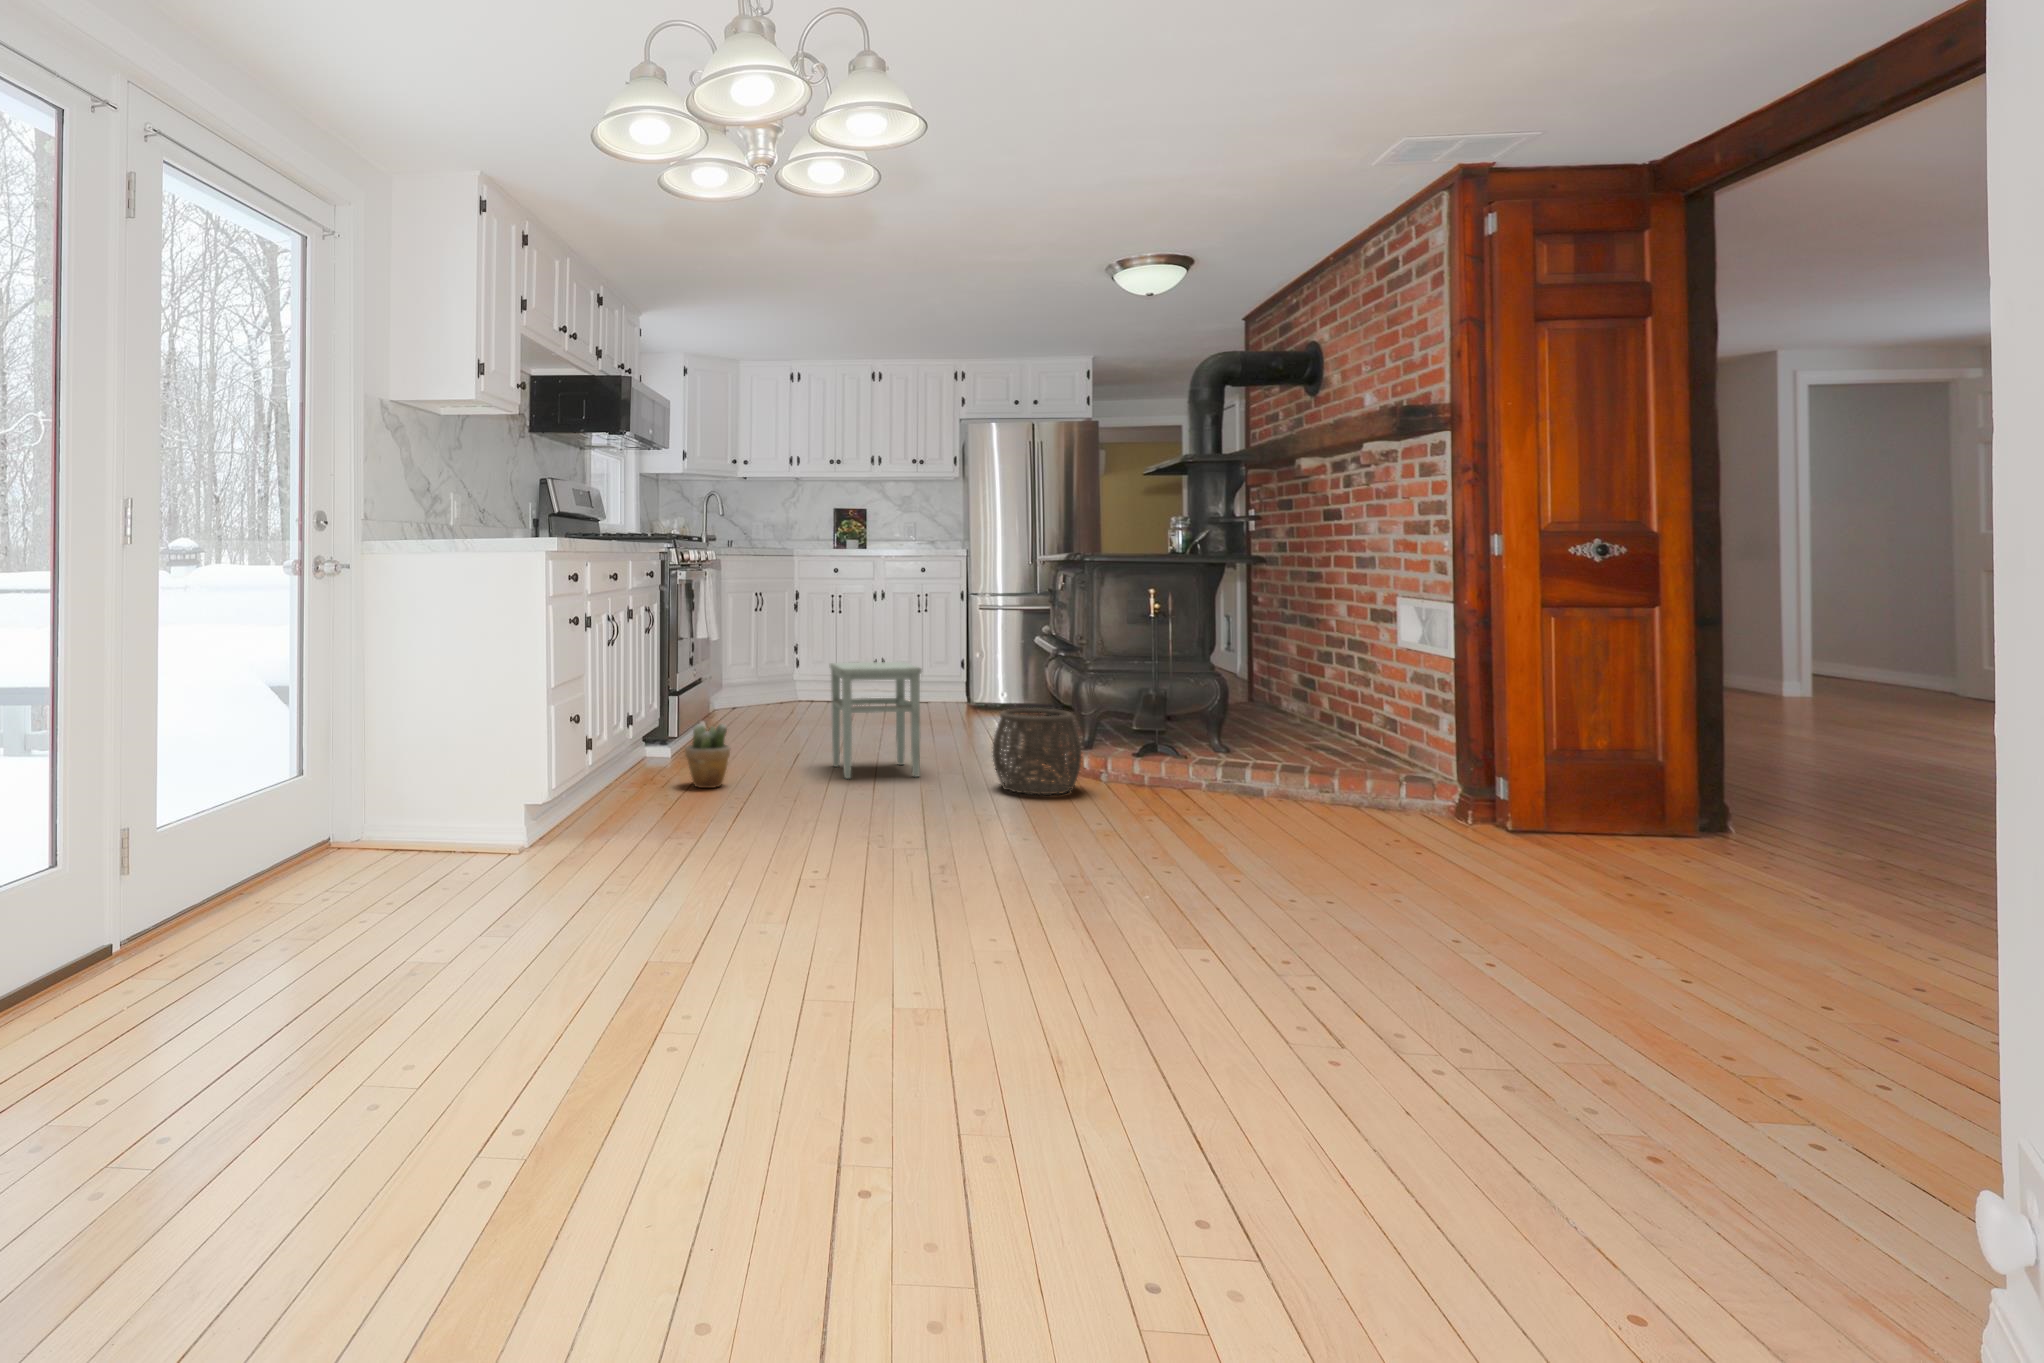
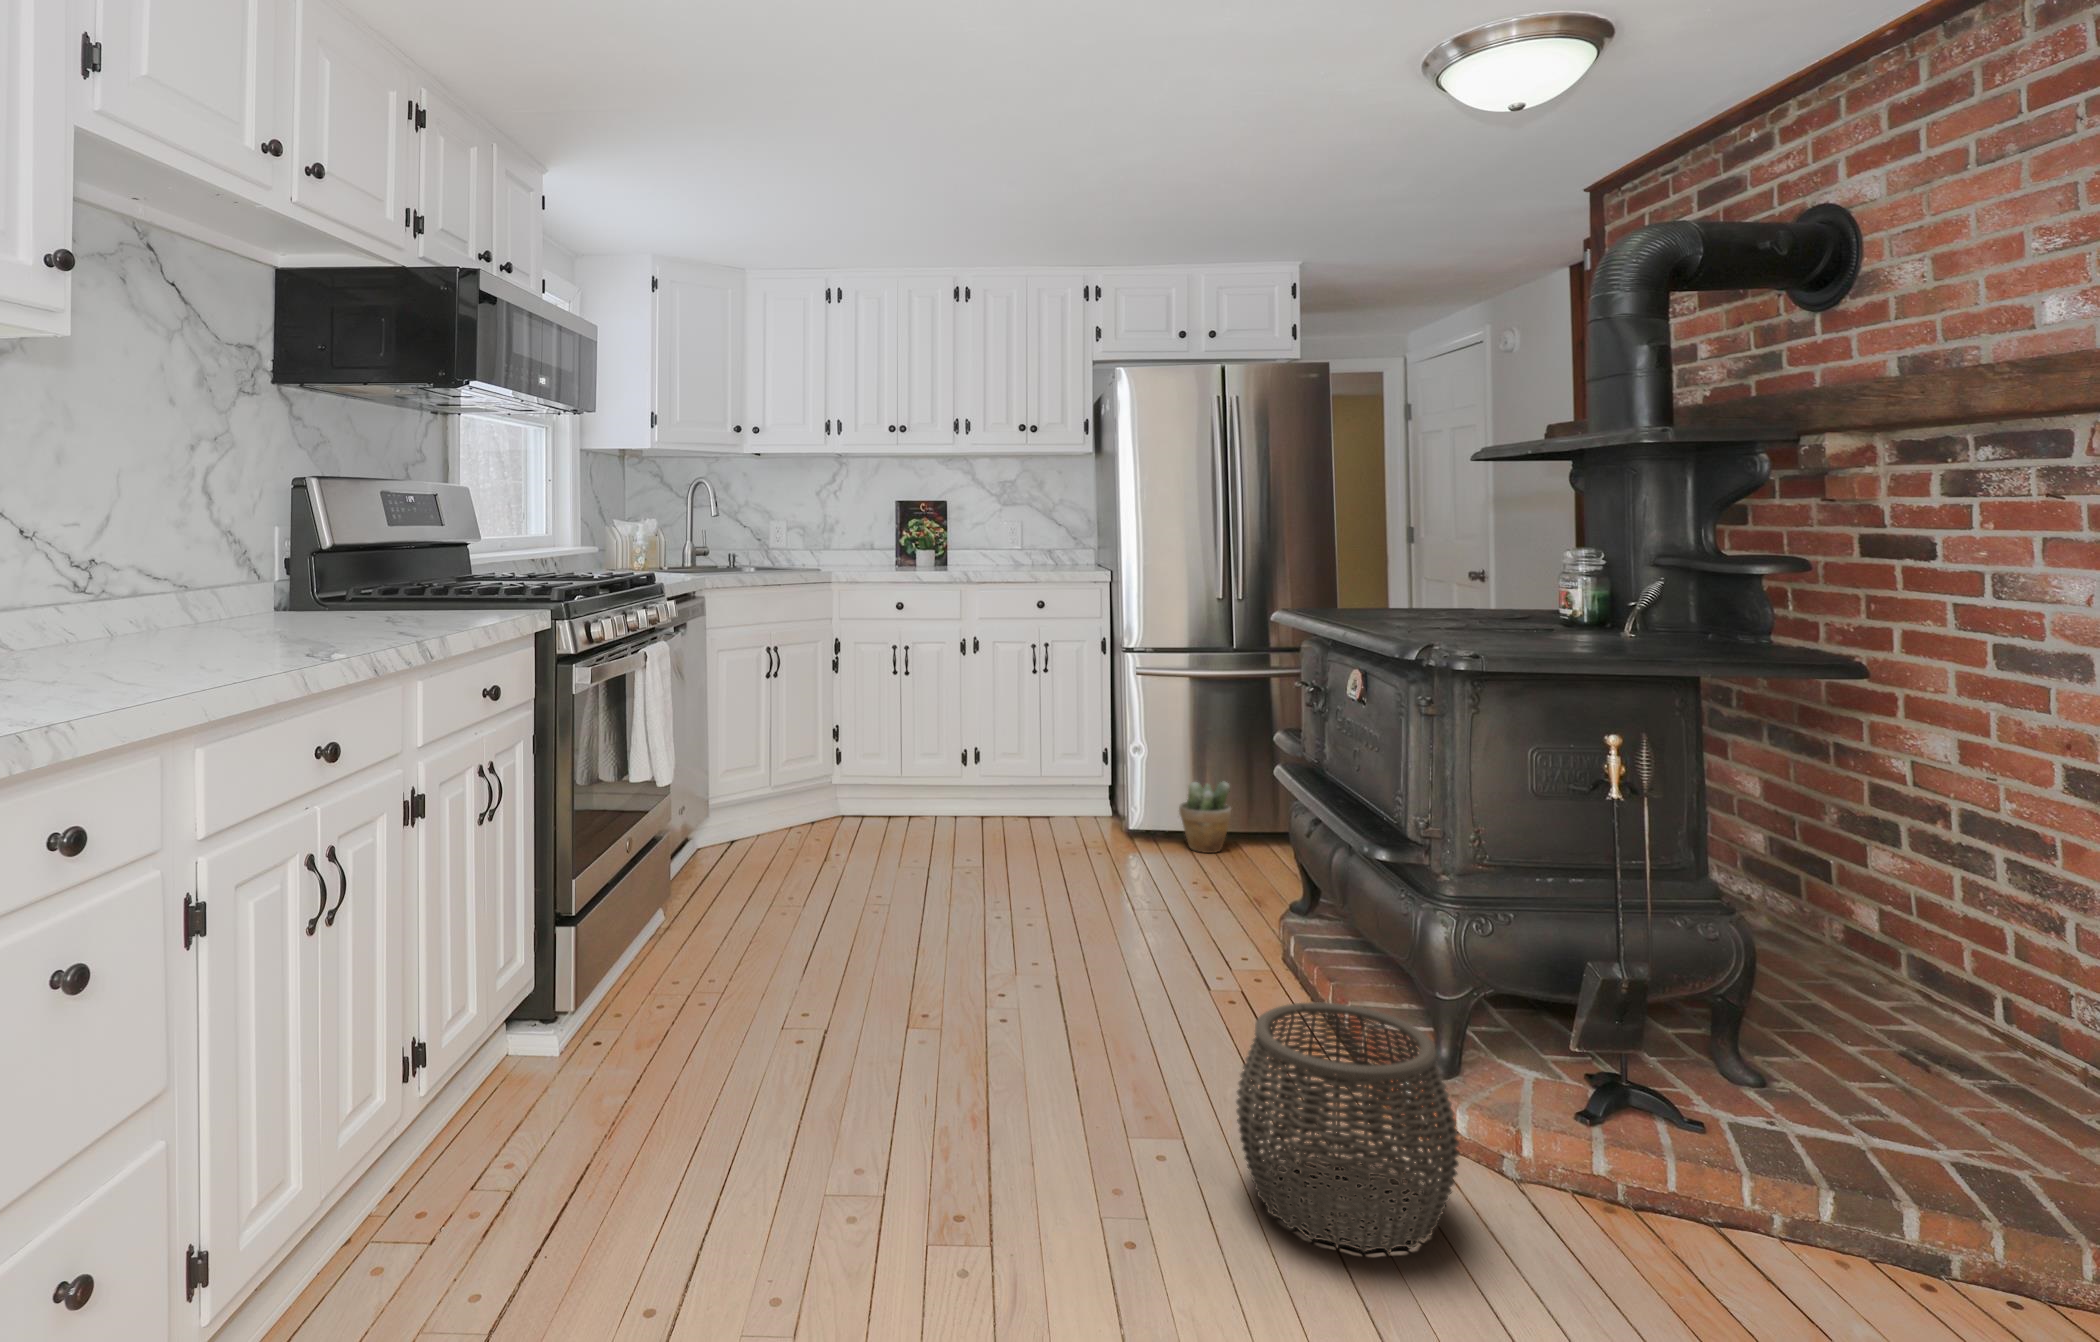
stool: present [829,662,922,778] -> none [874,854,1070,1142]
potted plant: present [685,724,730,788] -> present [1179,782,1232,853]

